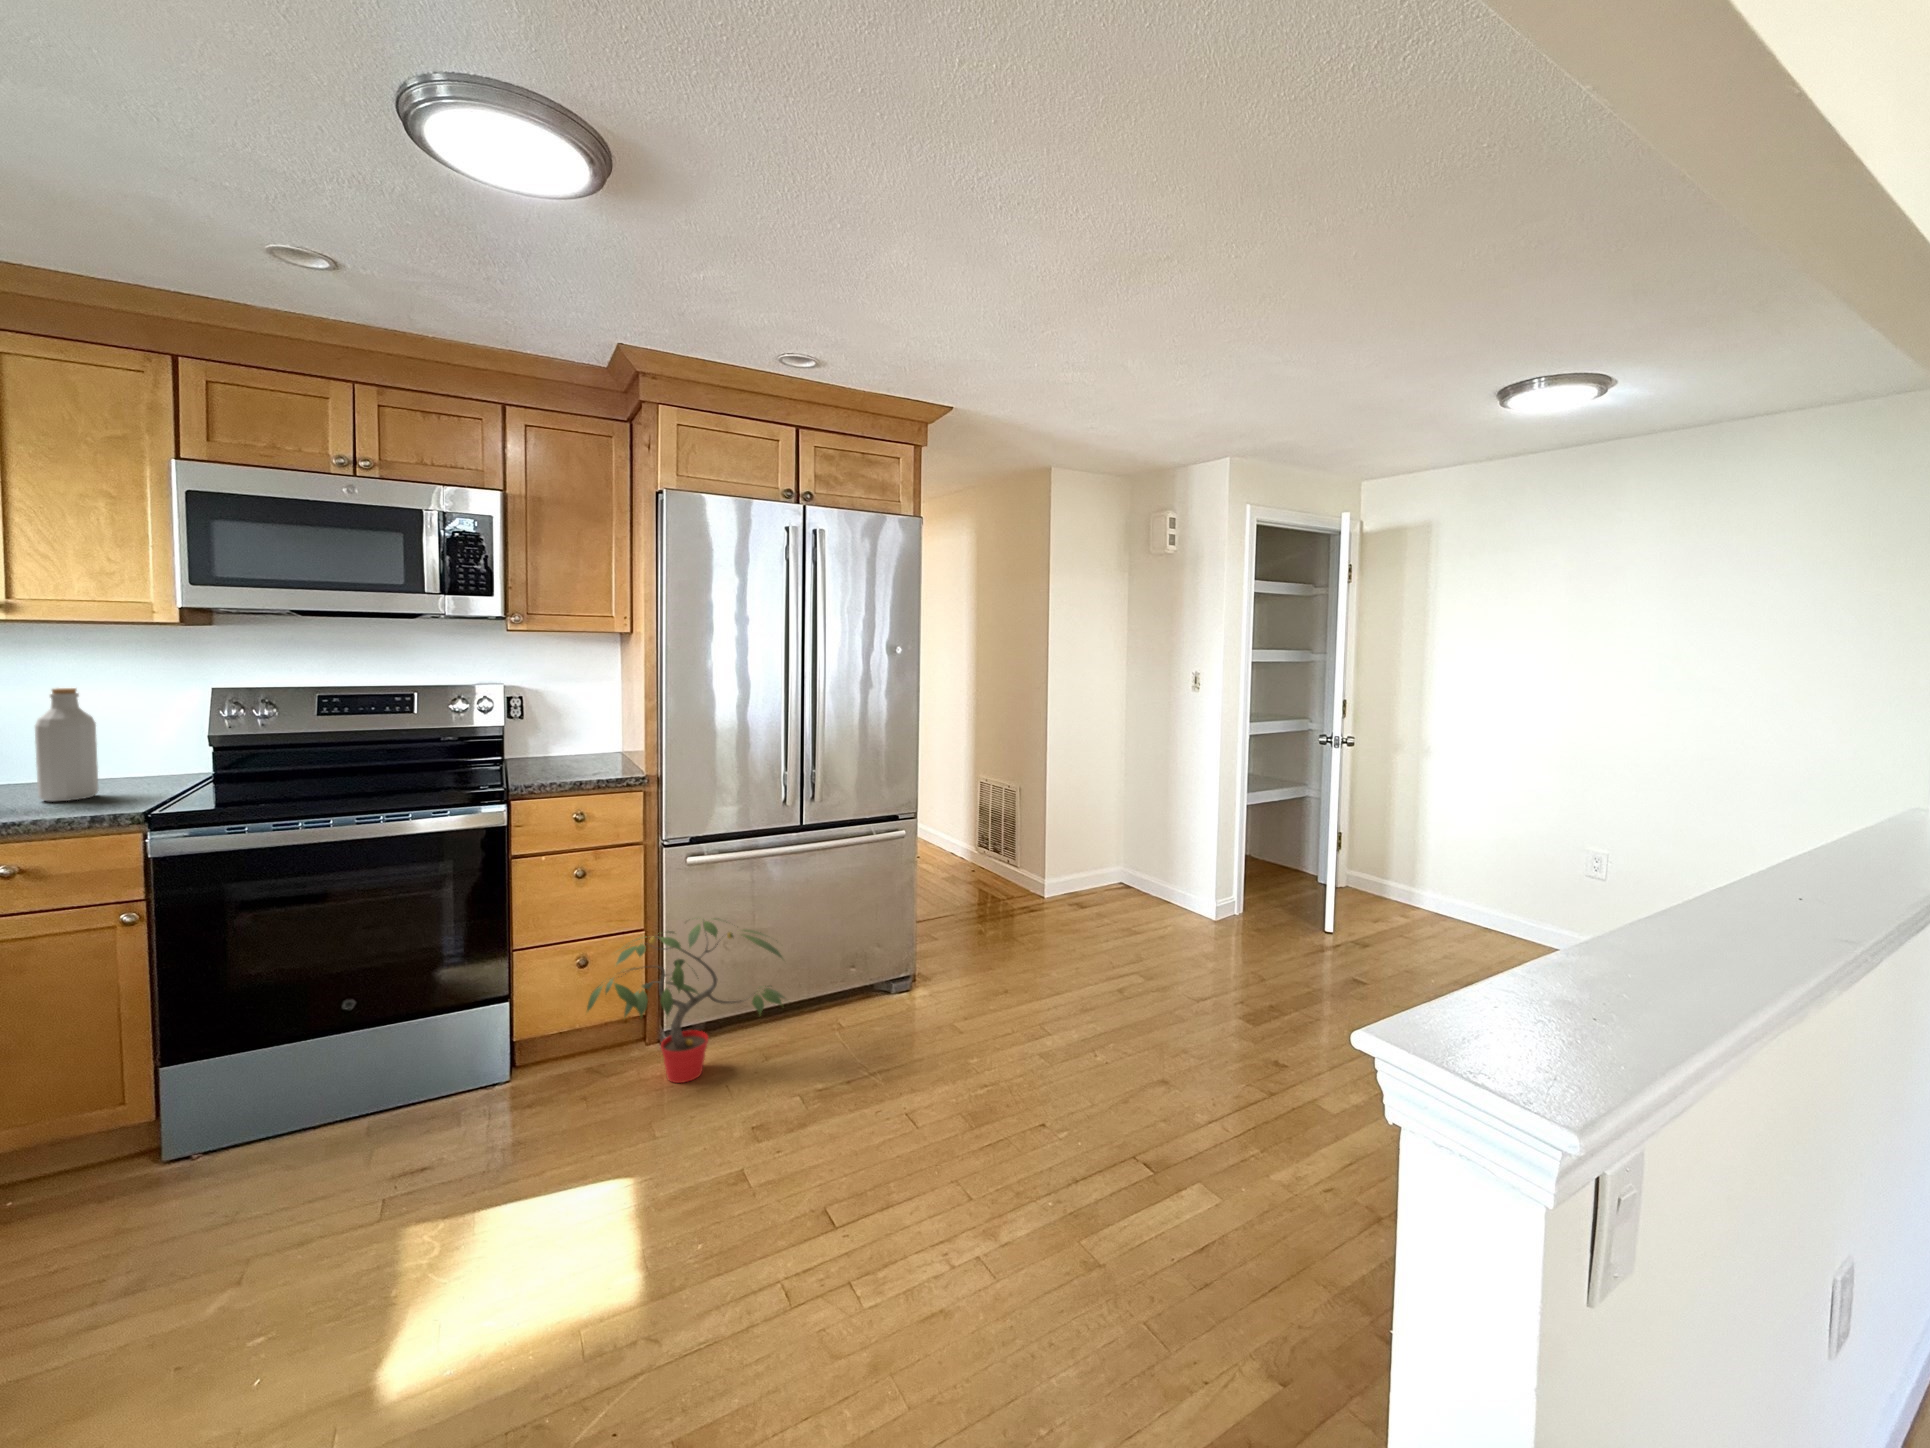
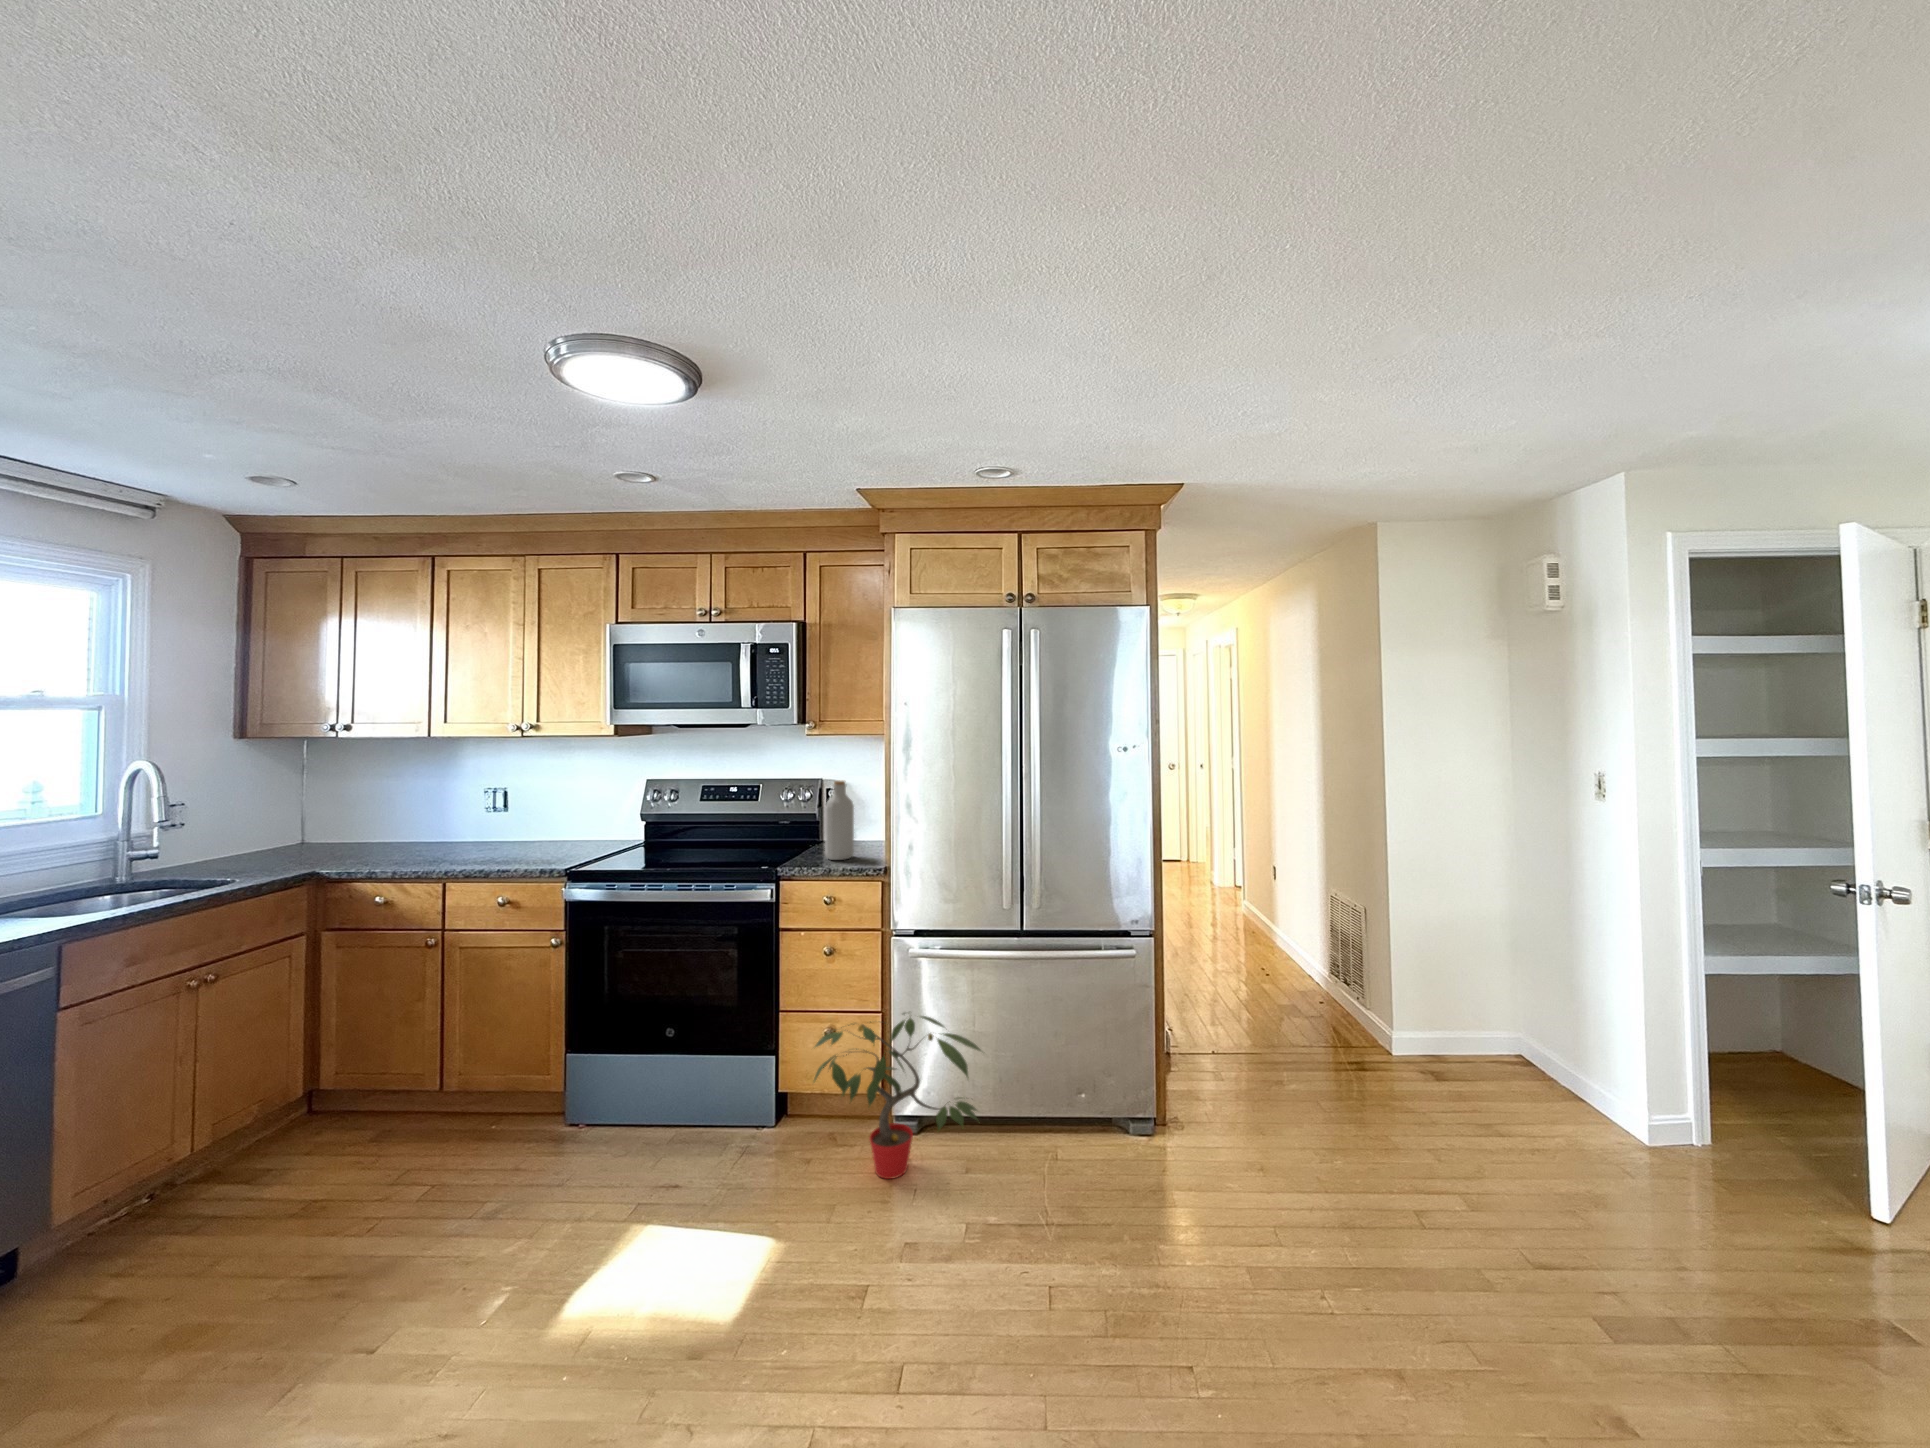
bottle: present [35,688,98,801] -> present [825,780,854,860]

